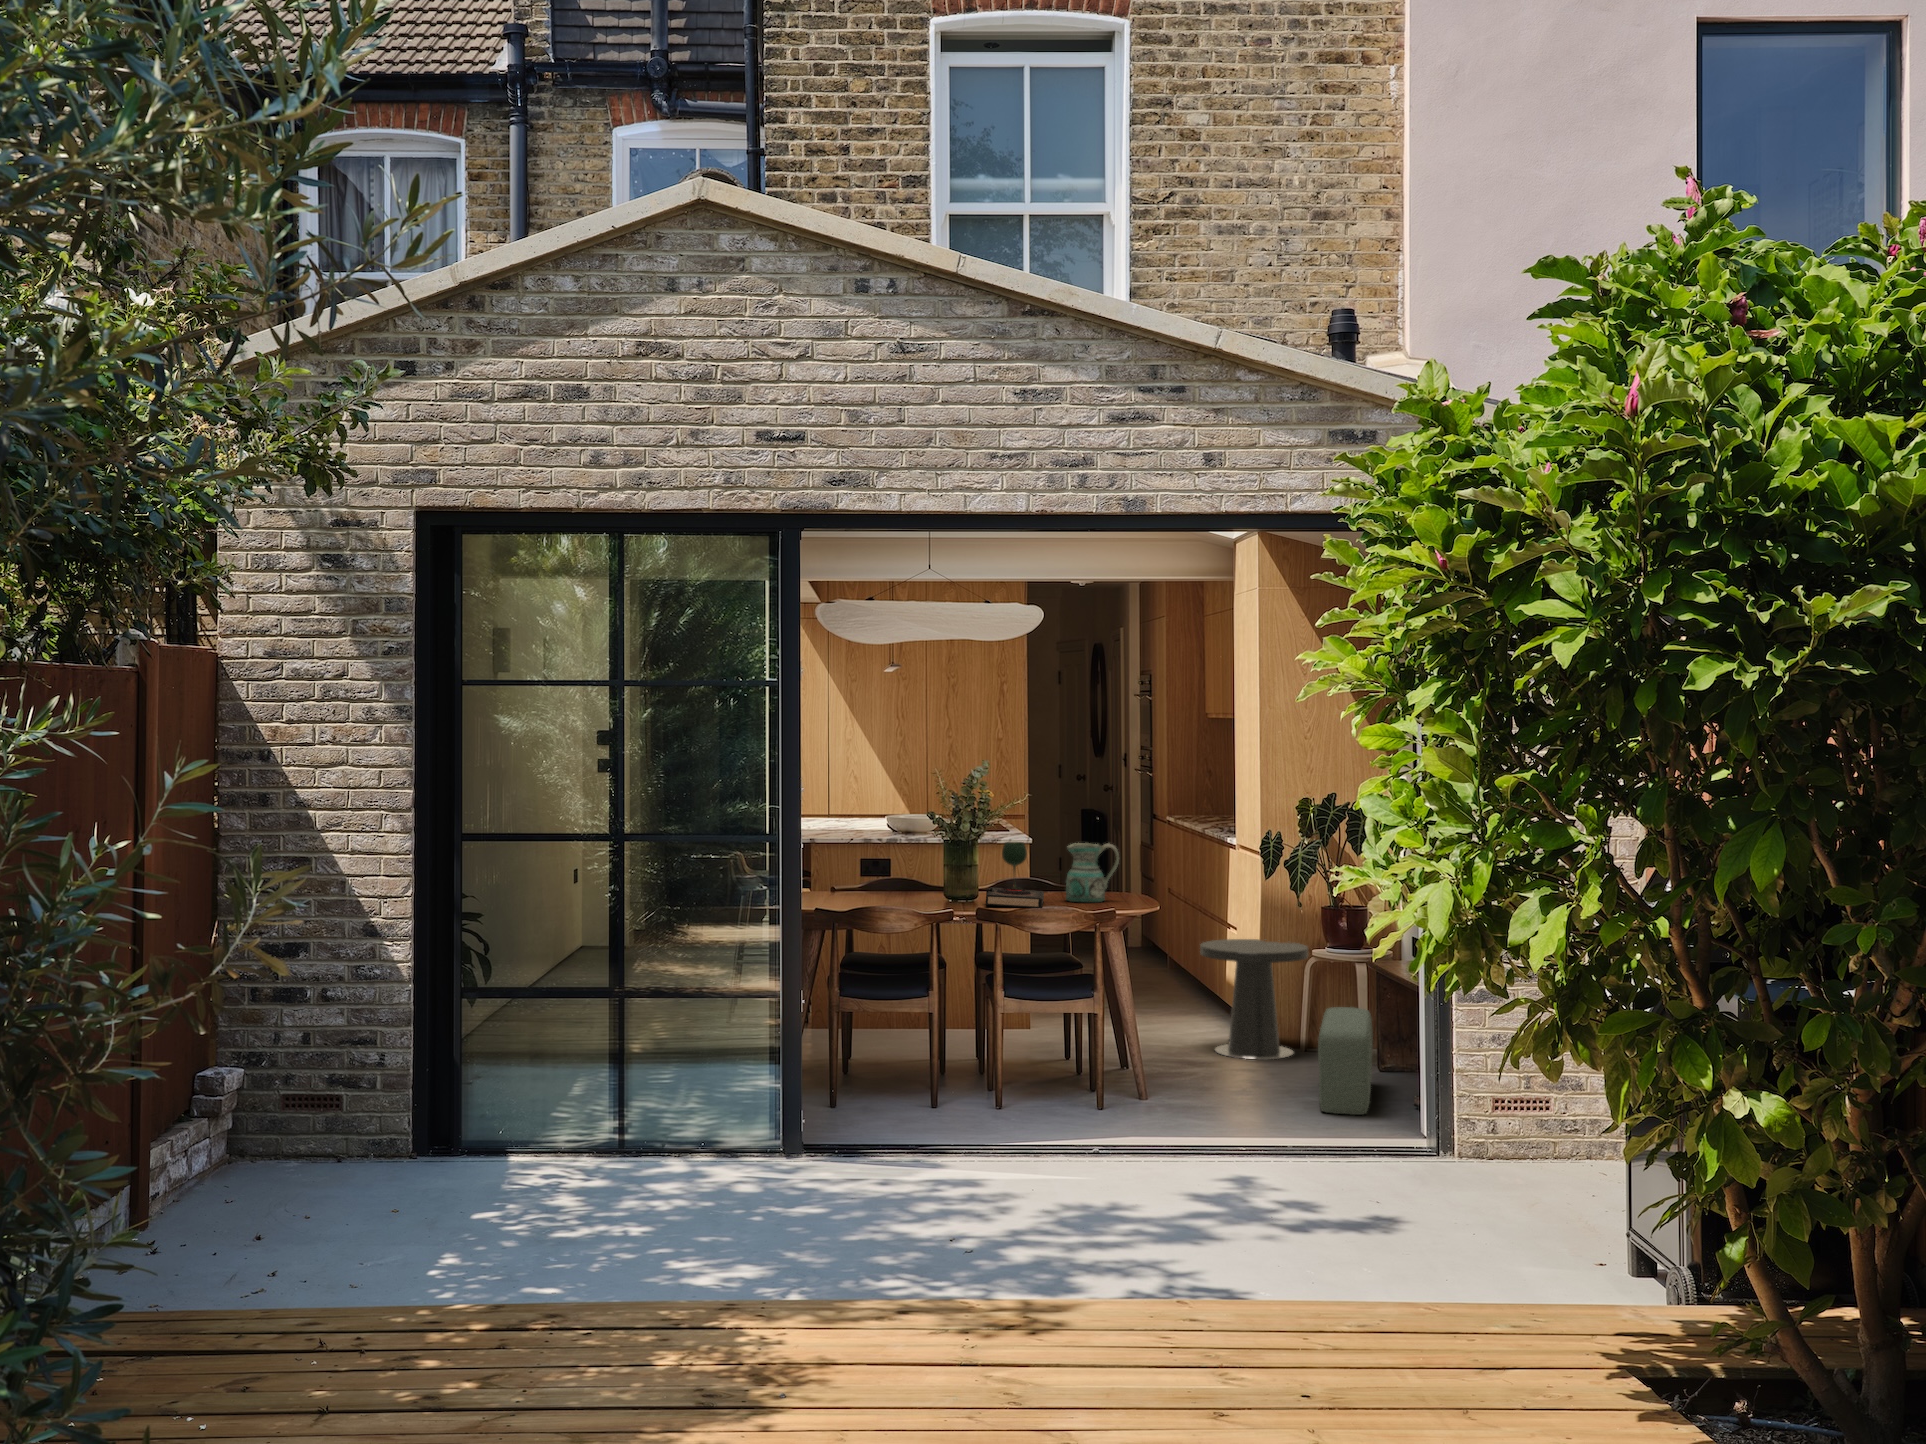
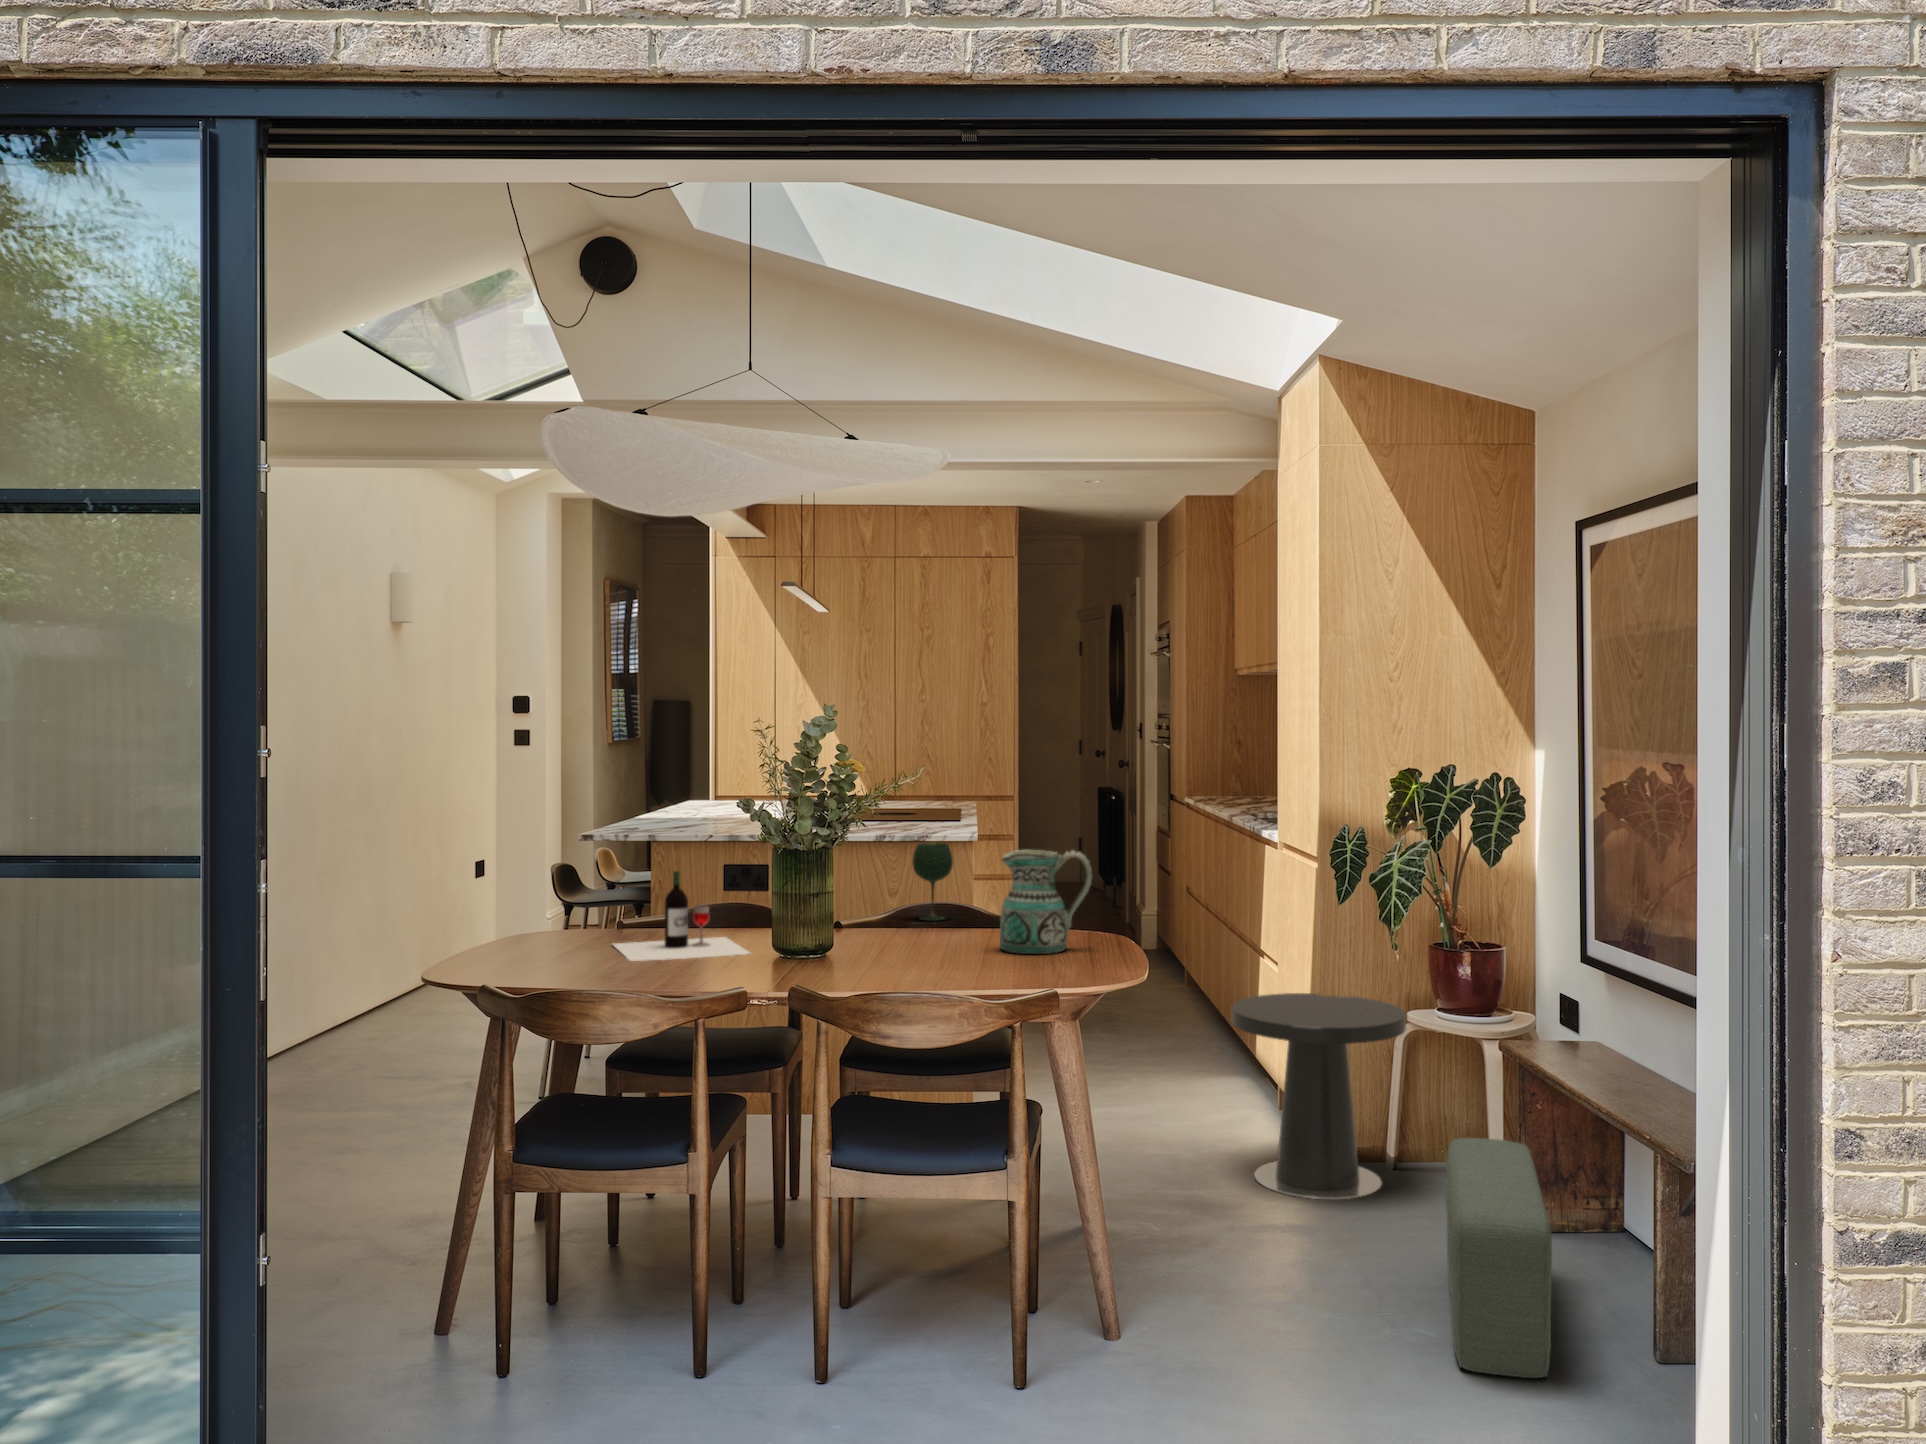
wine bottle: none [836,855,924,905] -> present [613,871,750,961]
book: present [986,887,1044,908] -> none [847,926,962,970]

